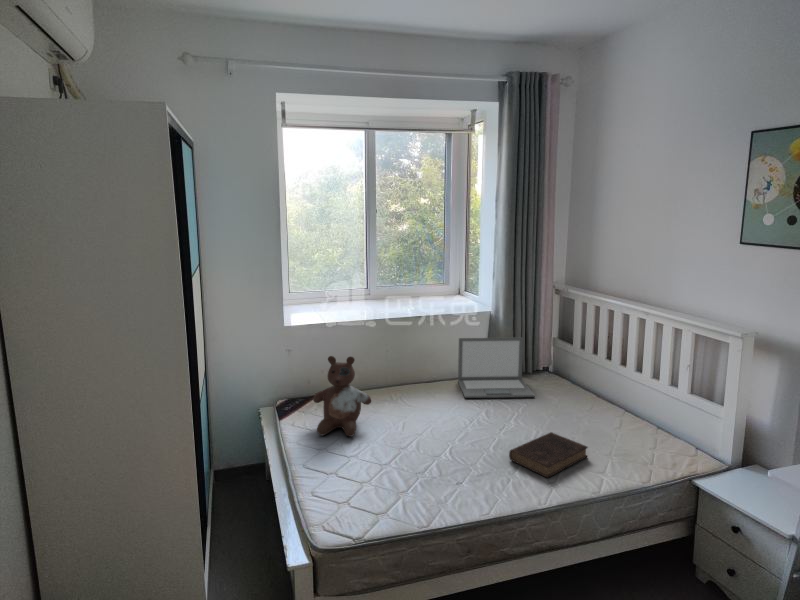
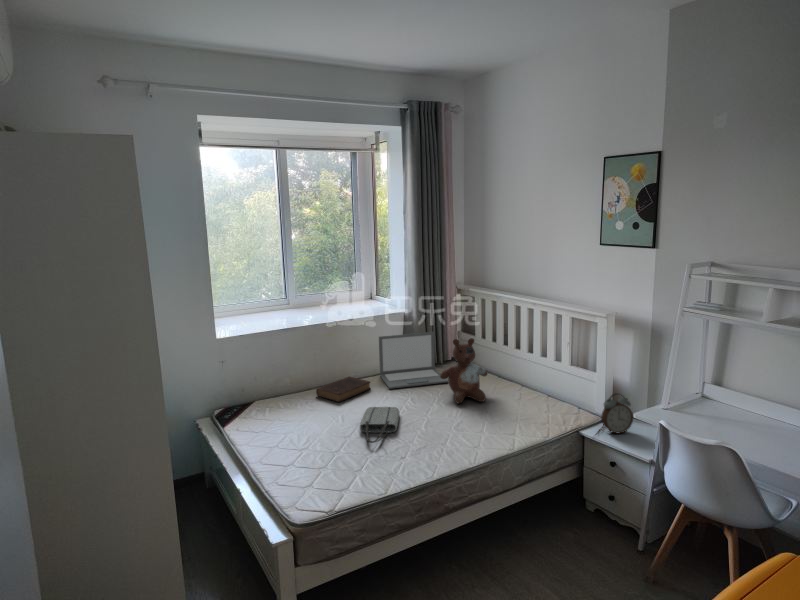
stuffed bear: present [313,356,371,436] -> present [440,338,487,403]
tote bag: none [420,418,469,461] -> present [360,407,399,443]
book: present [509,432,588,477] -> present [316,377,371,402]
alarm clock: none [724,437,771,490] -> present [601,393,633,434]

